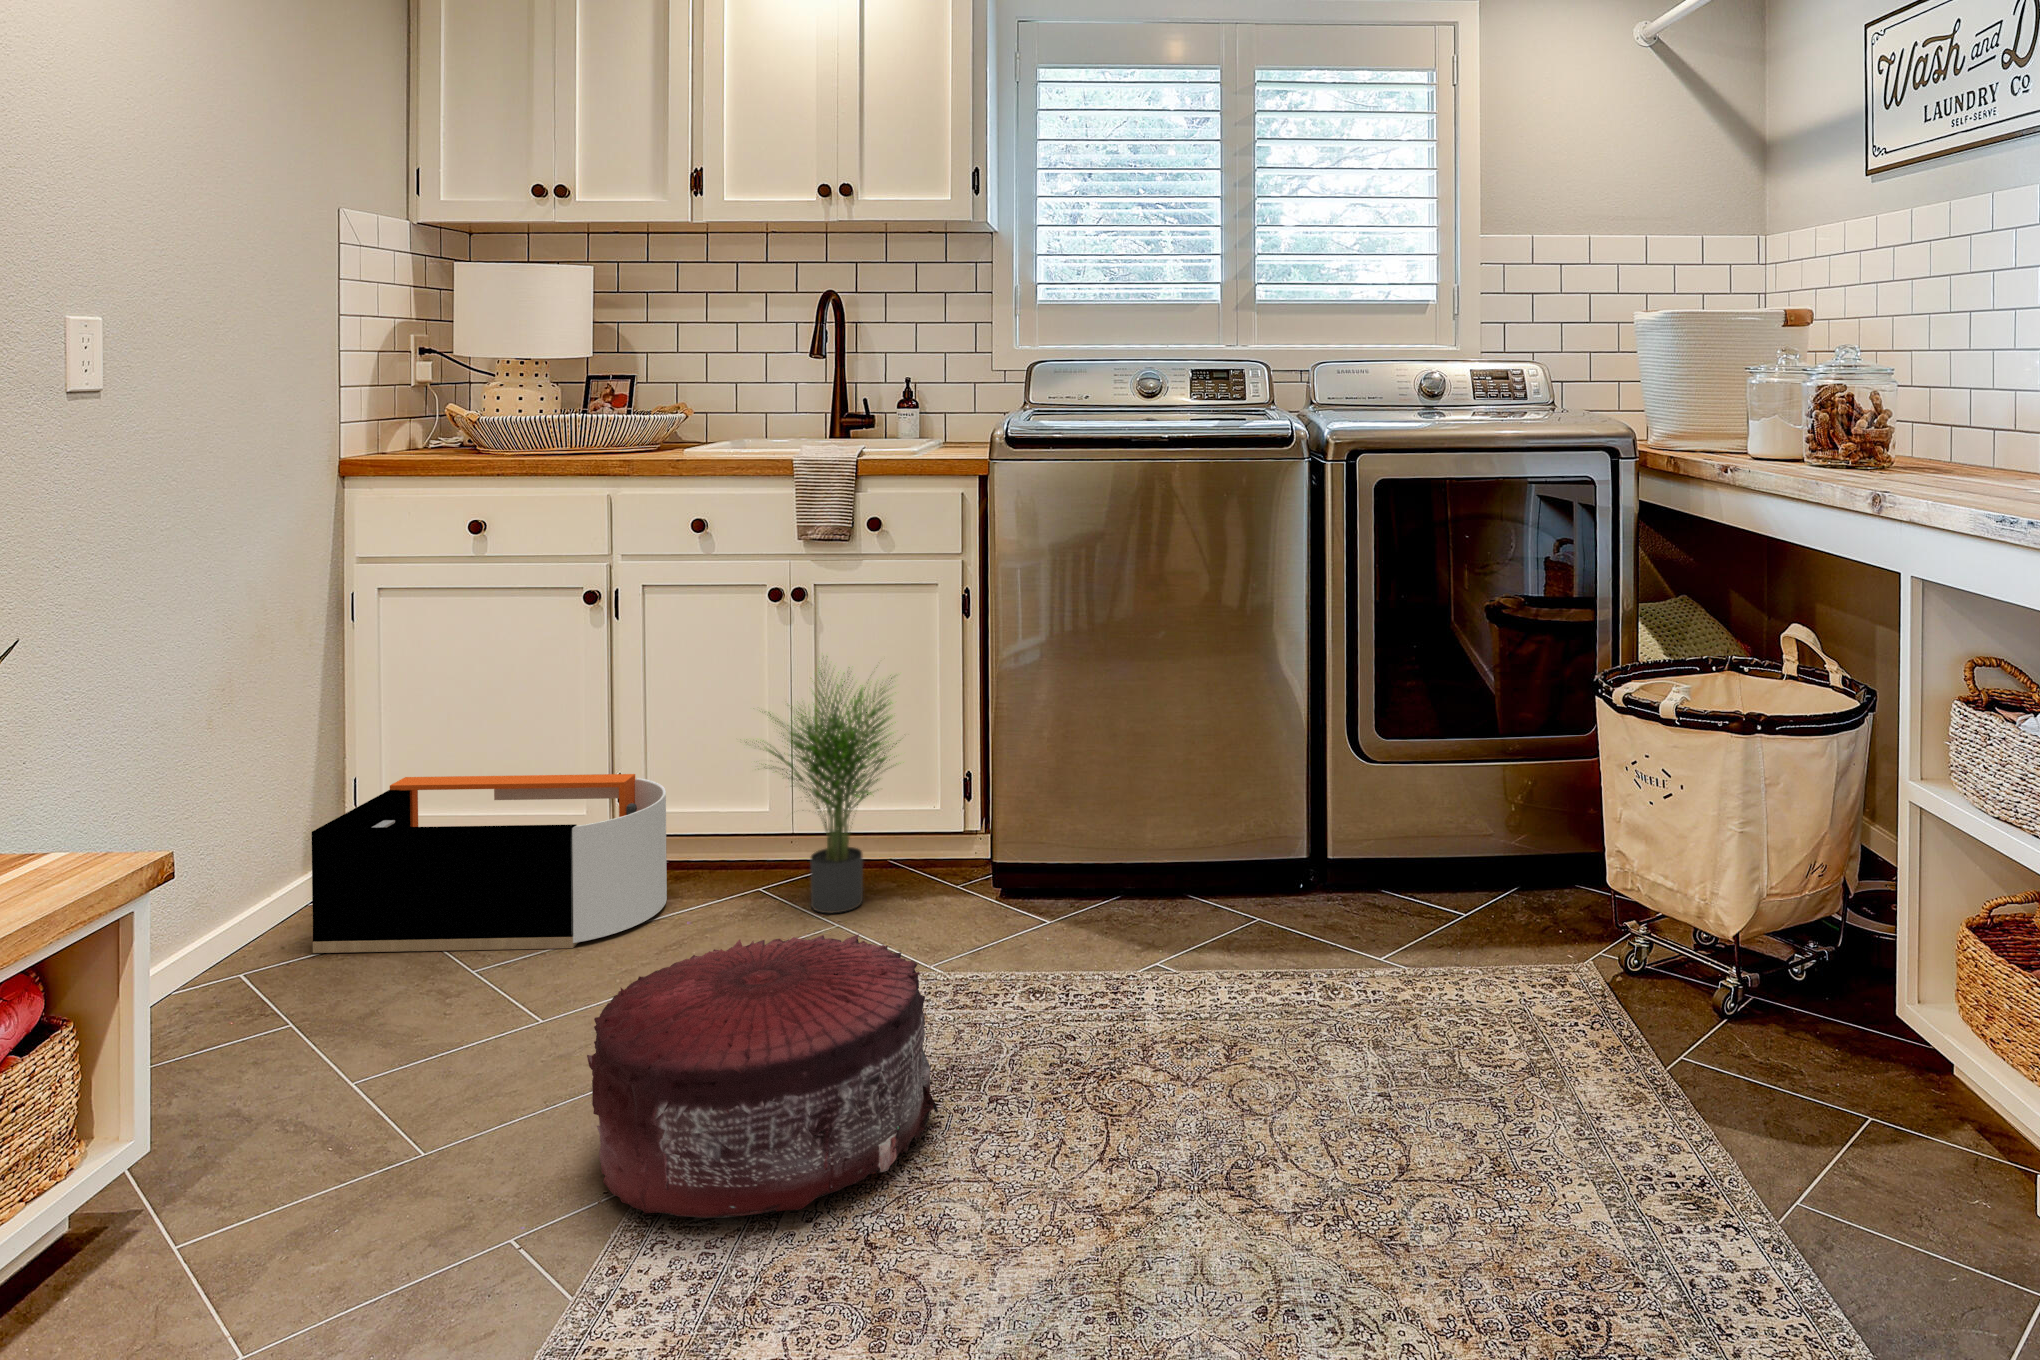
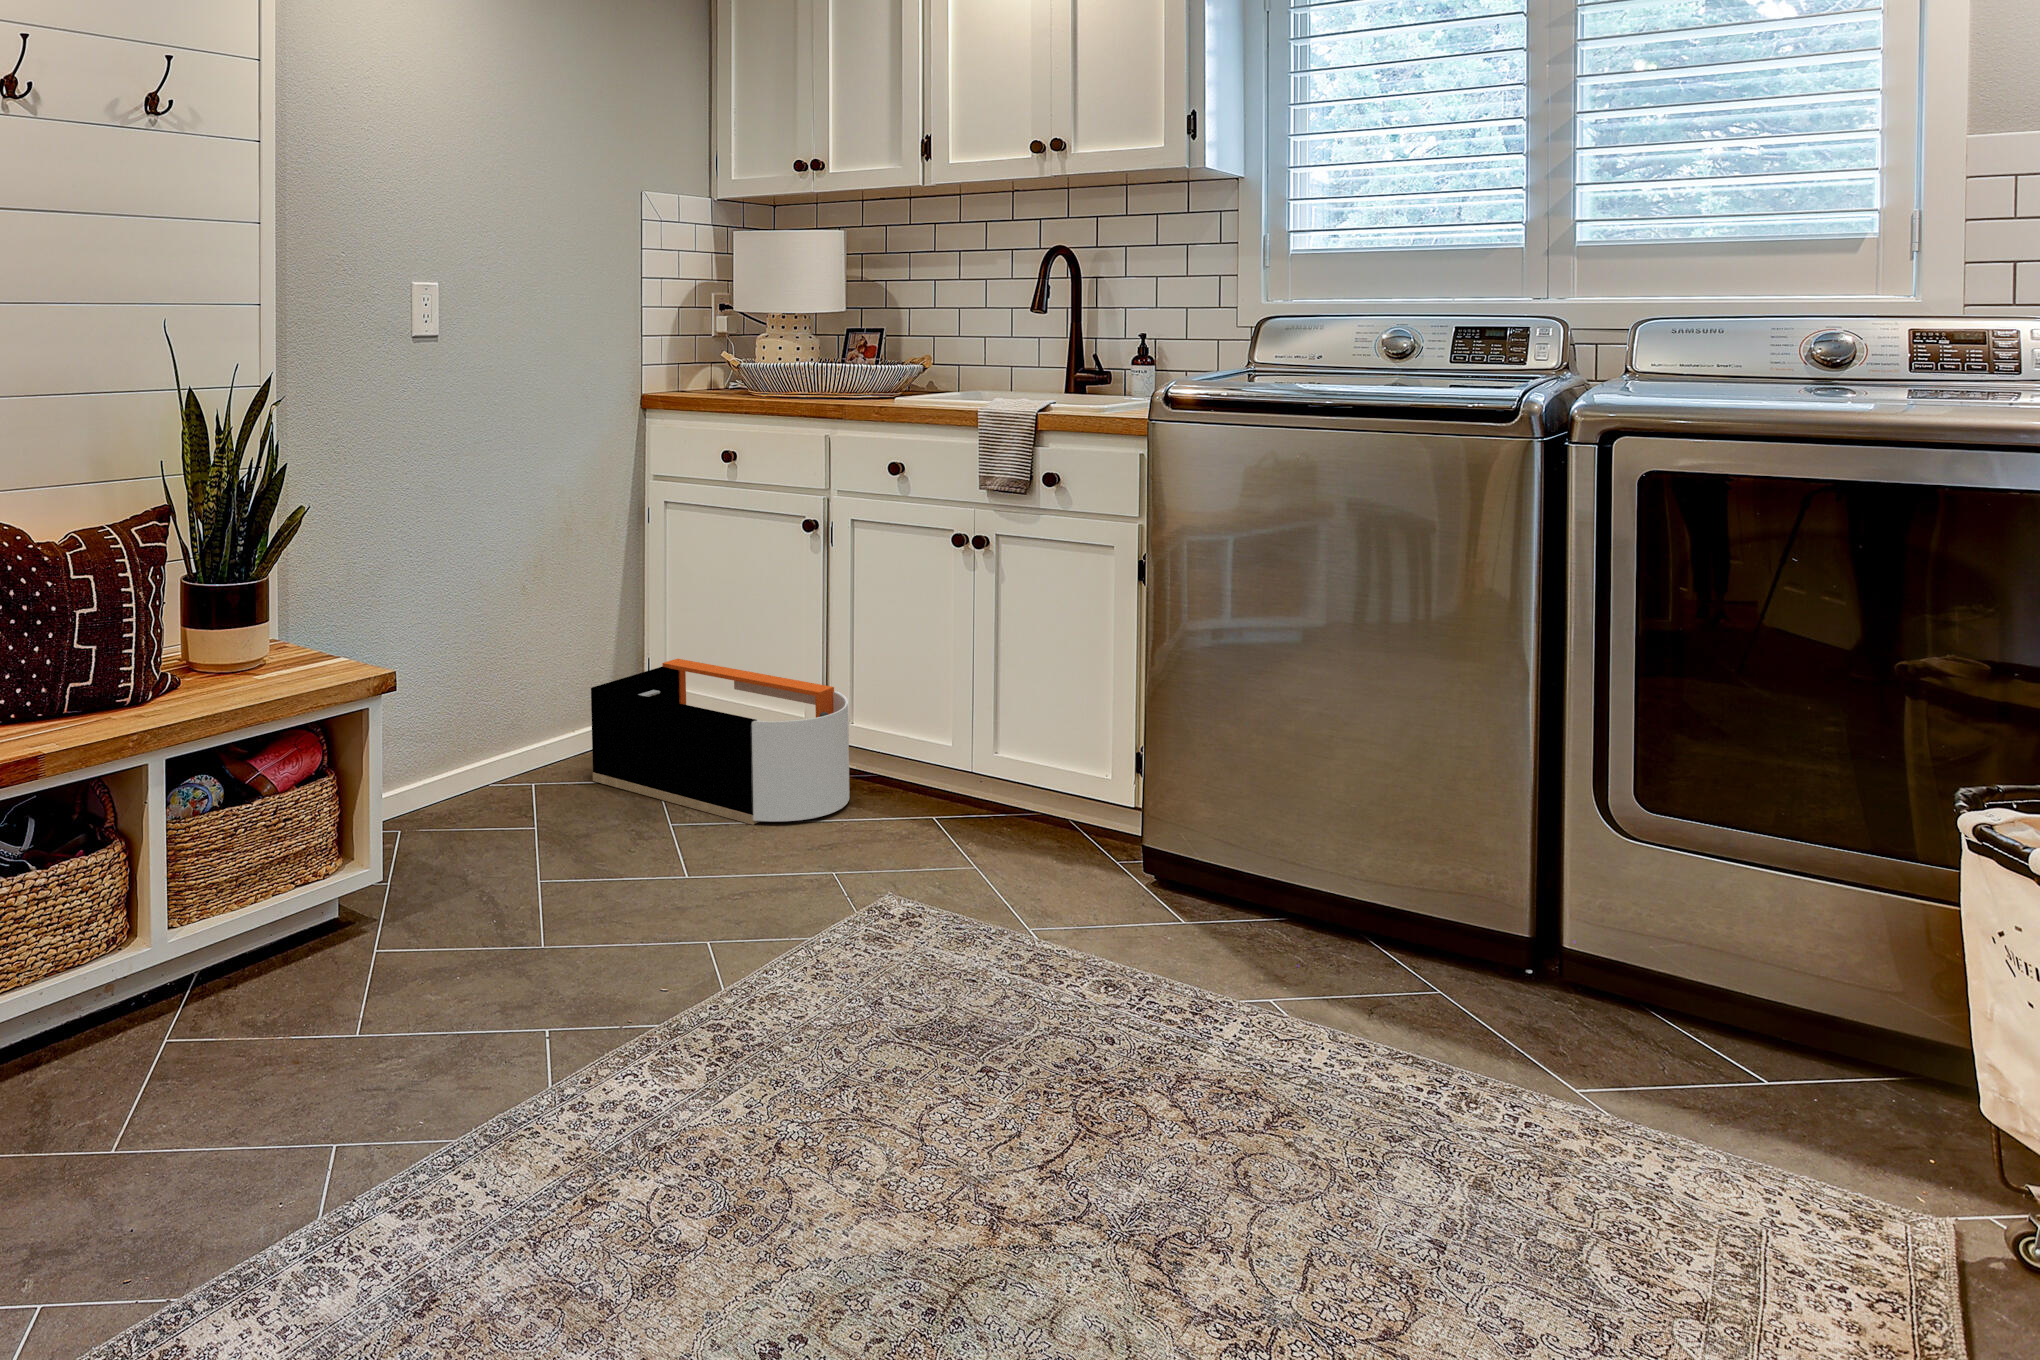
potted plant: present [756,656,897,913] -> none [894,598,1058,855]
pouf: present [587,934,938,1218] -> none [626,844,918,1092]

